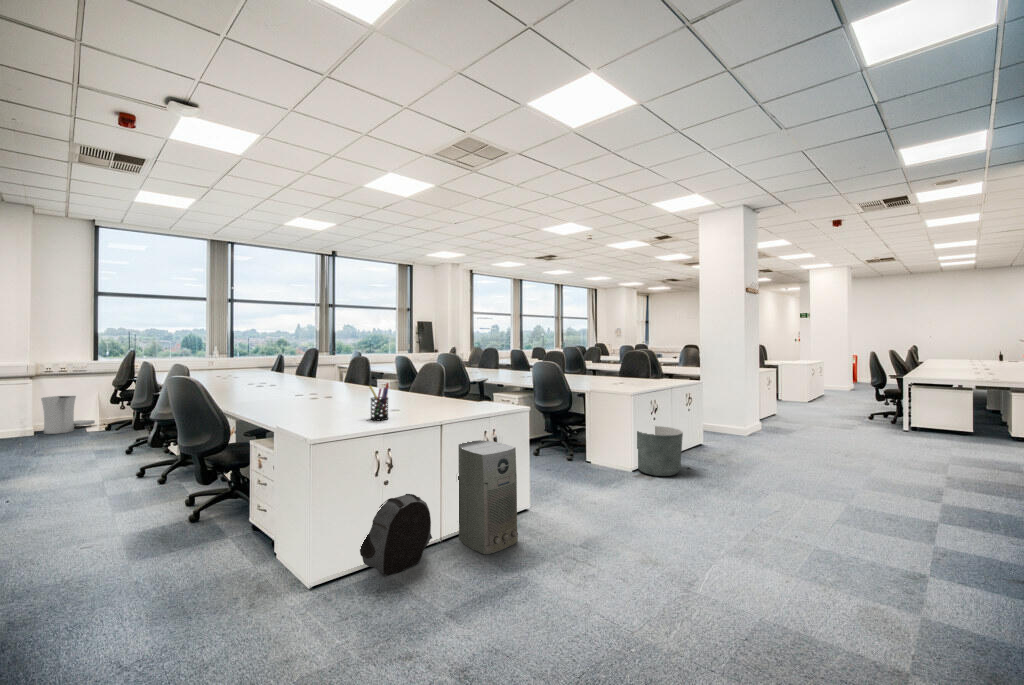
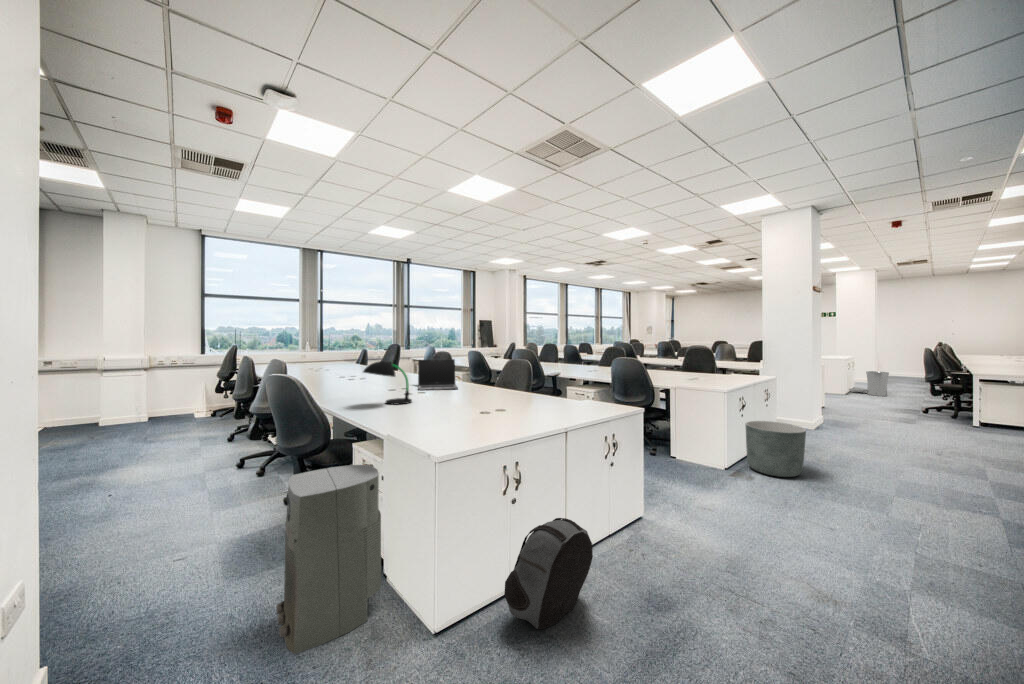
laptop: none [321,368,362,398] -> present [418,359,458,391]
desk lamp: none [260,370,308,410] -> present [363,361,412,404]
pen holder: present [369,383,389,420] -> none [487,374,513,418]
trash can: present [41,396,95,434] -> present [849,371,889,396]
air purifier: present [458,440,518,554] -> present [276,465,381,654]

